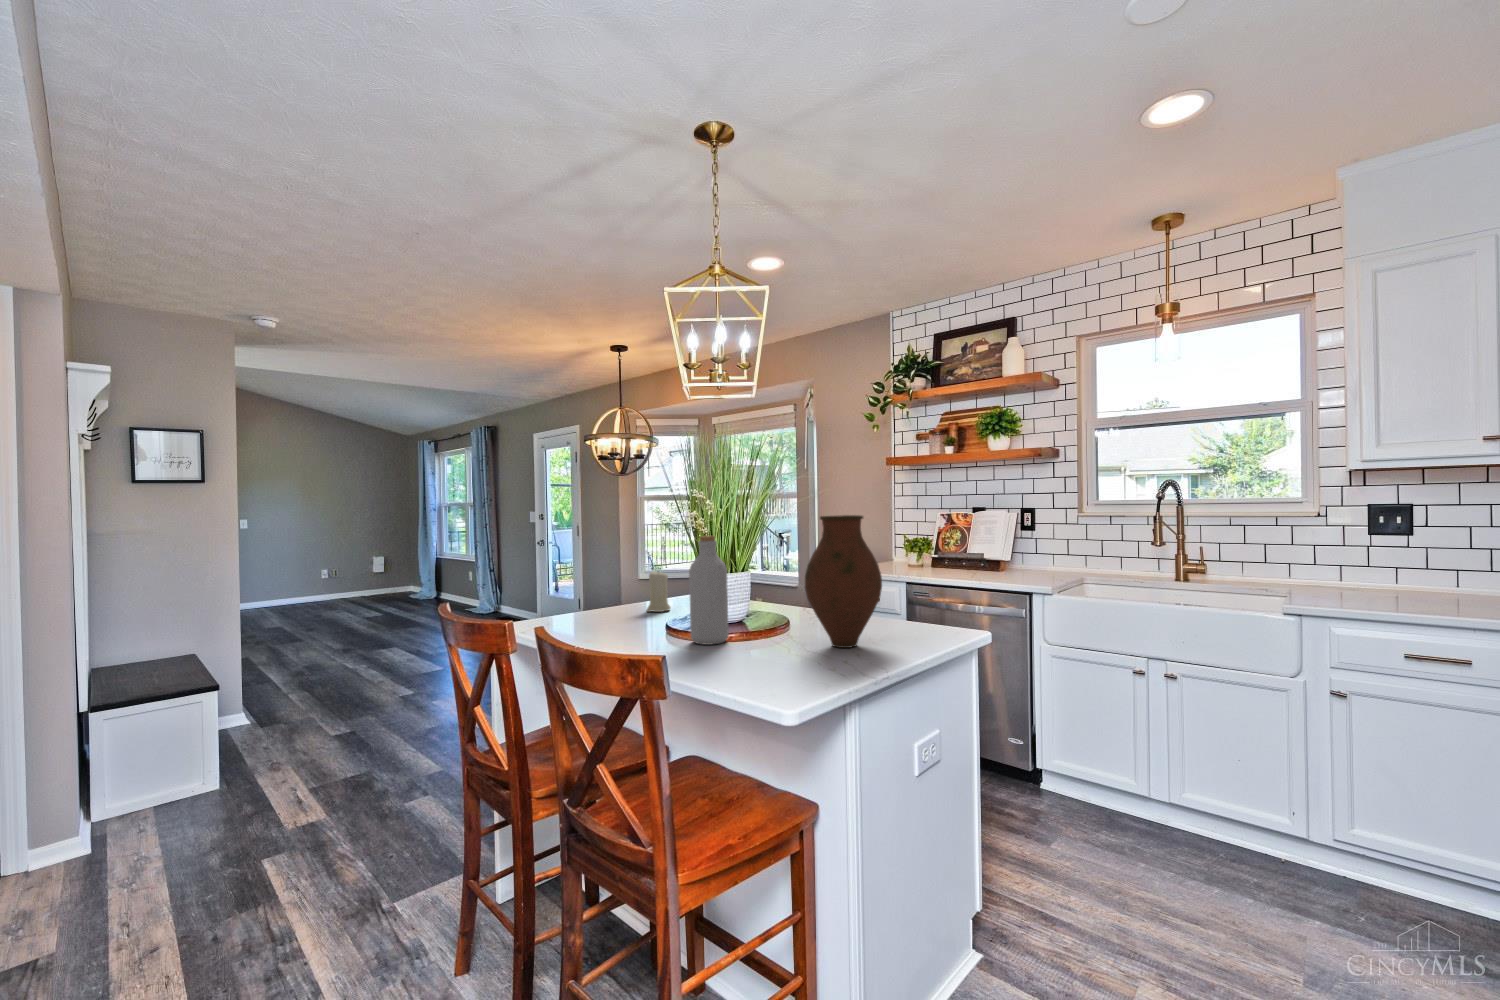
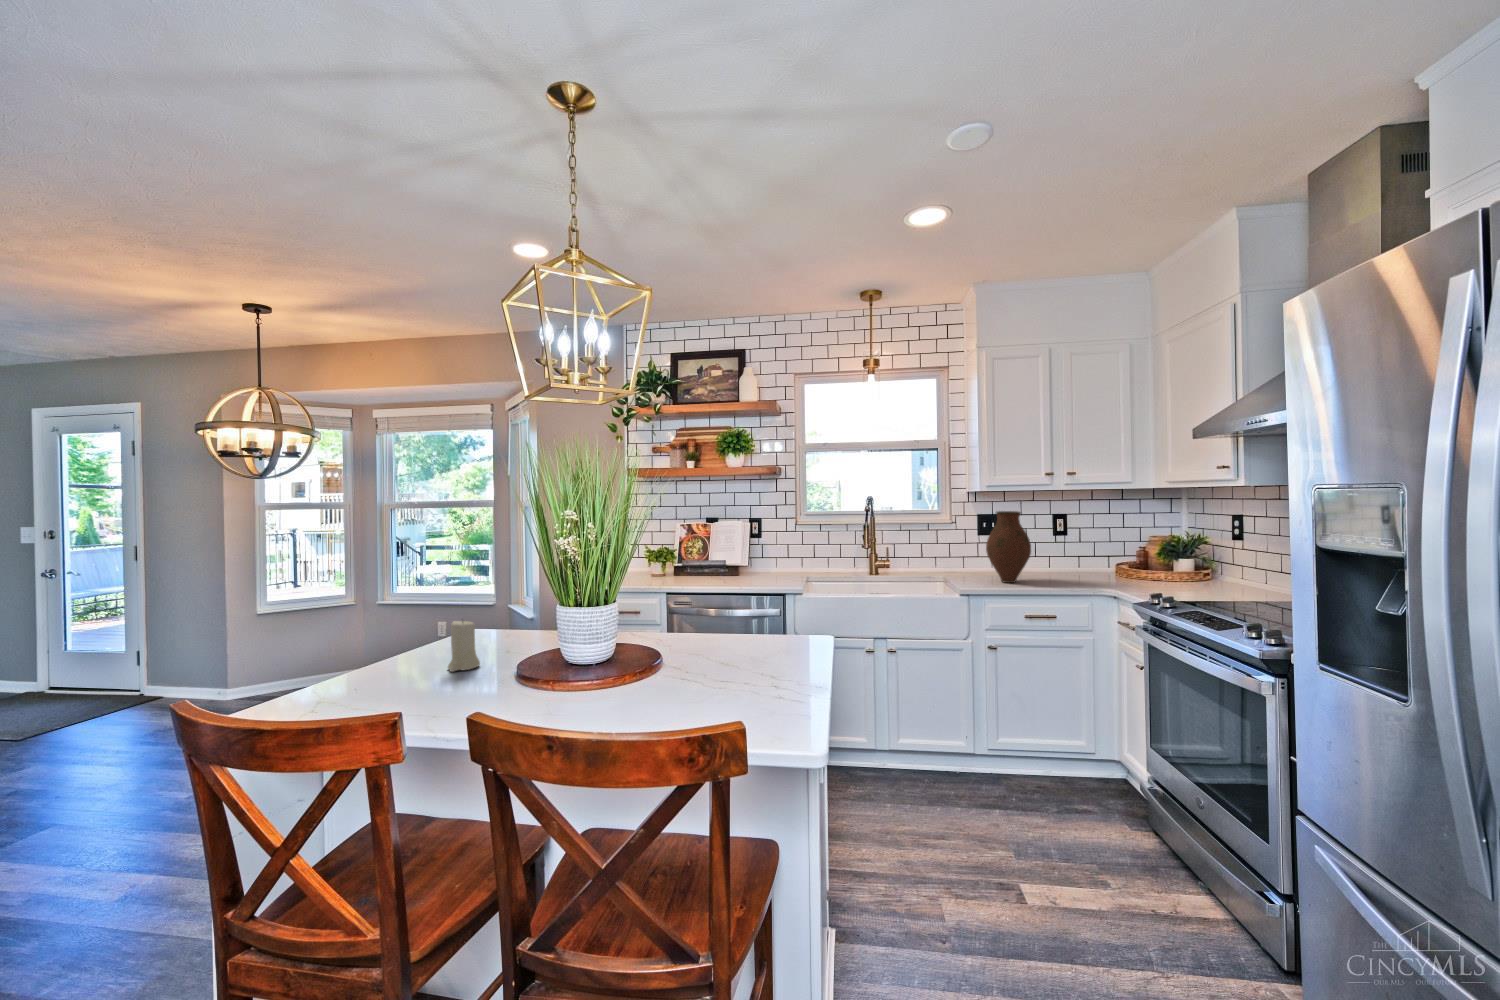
vase: present [805,515,882,648] -> present [986,511,1031,583]
bottle: present [689,536,729,645] -> none [574,584,621,711]

